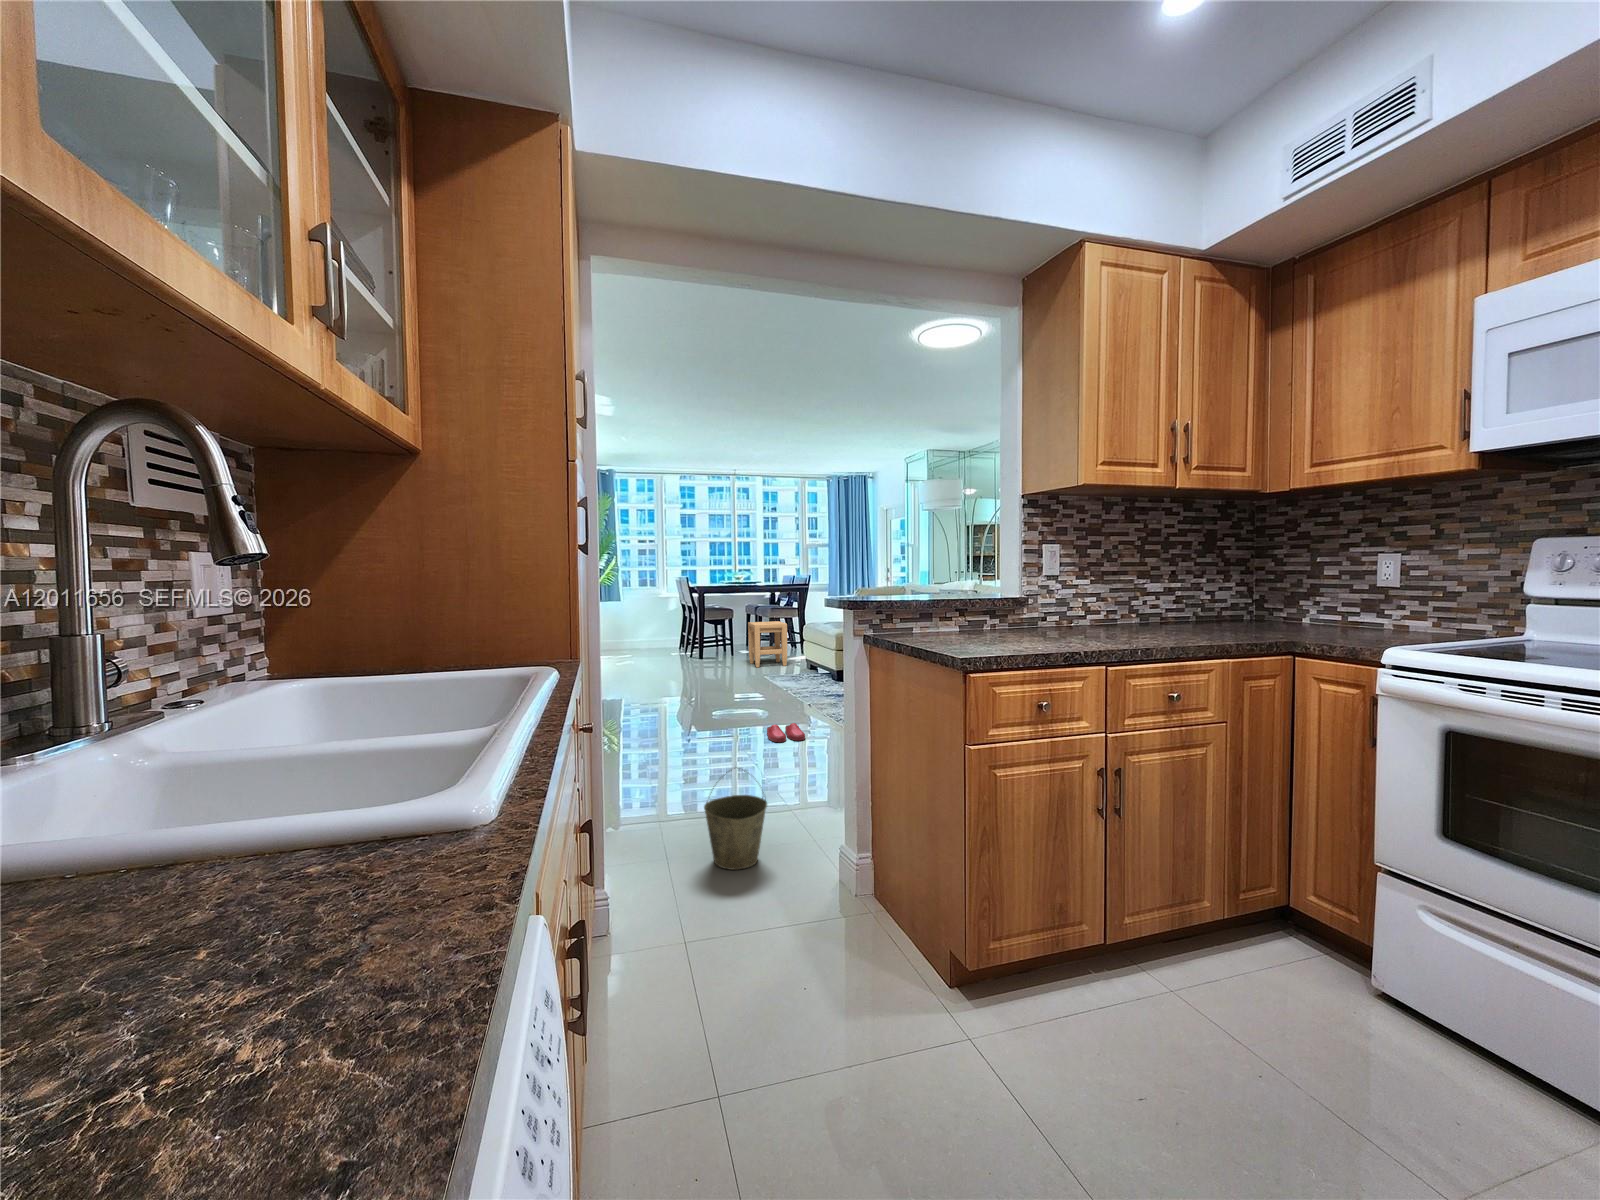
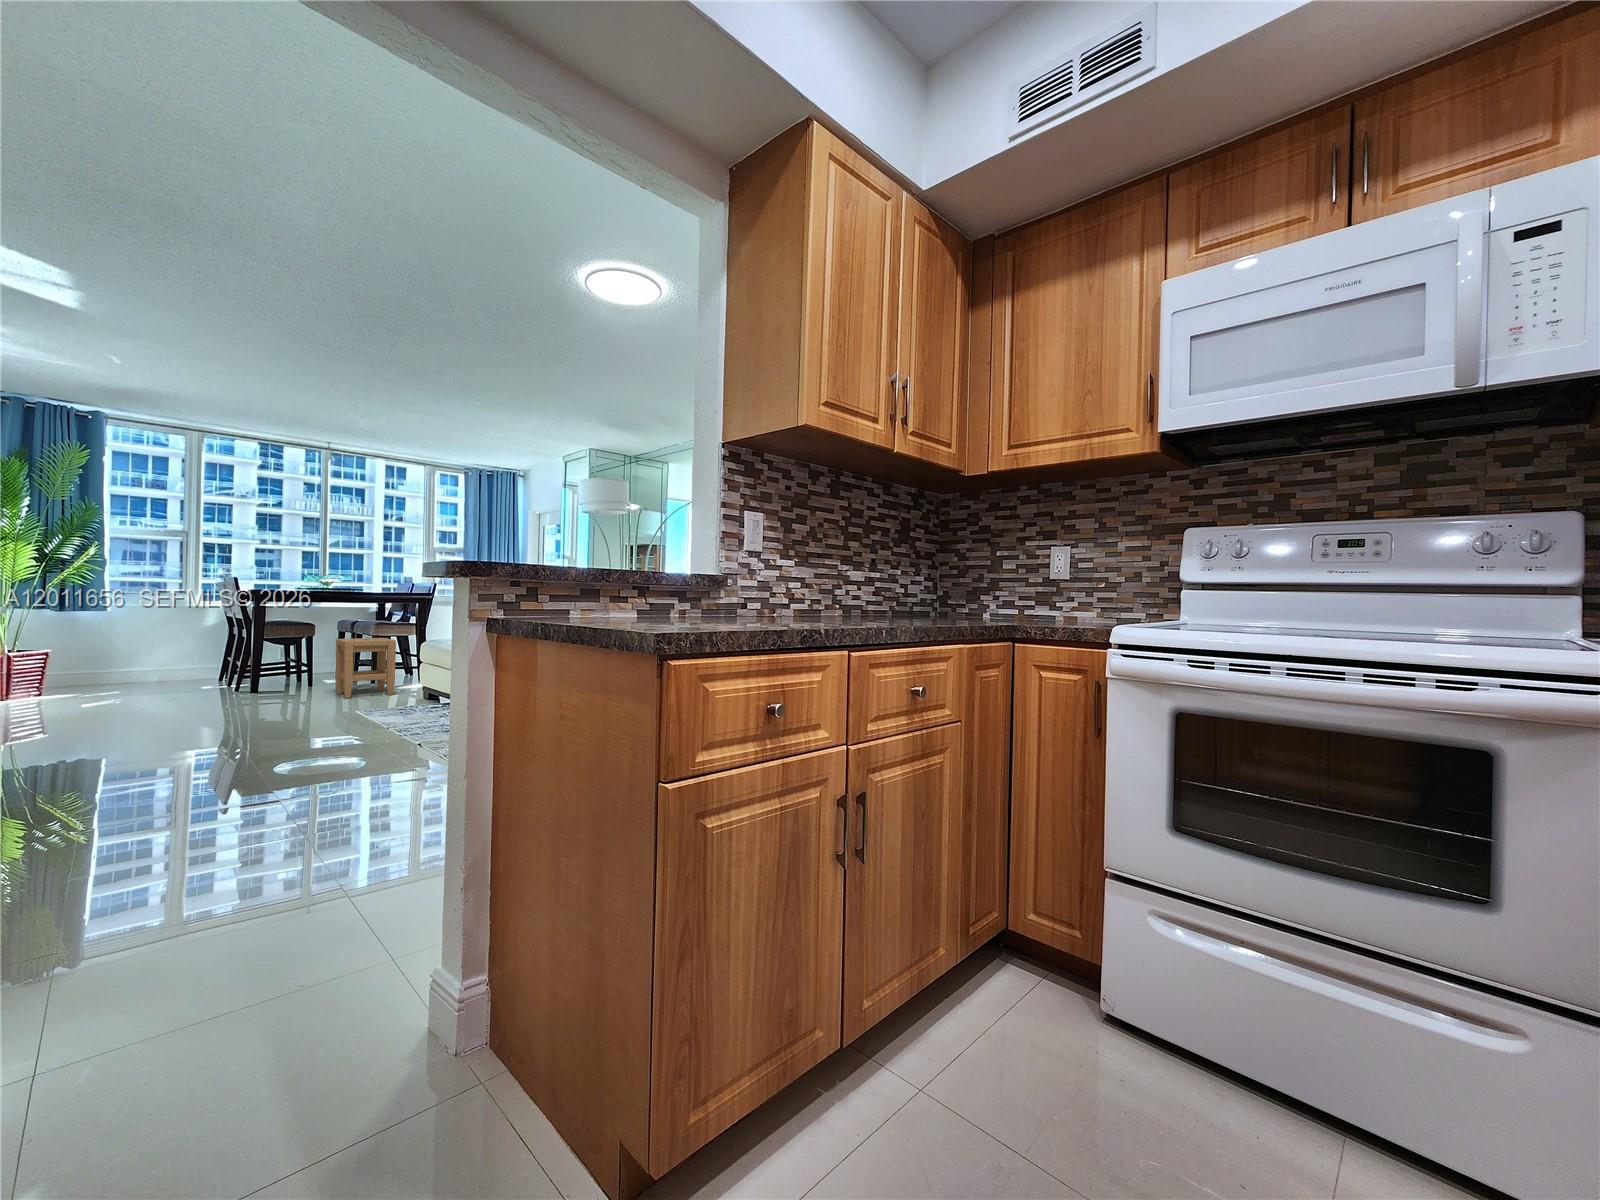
slippers: present [767,723,805,742] -> none [342,769,405,799]
bucket: present [704,771,767,870] -> none [141,860,295,1059]

